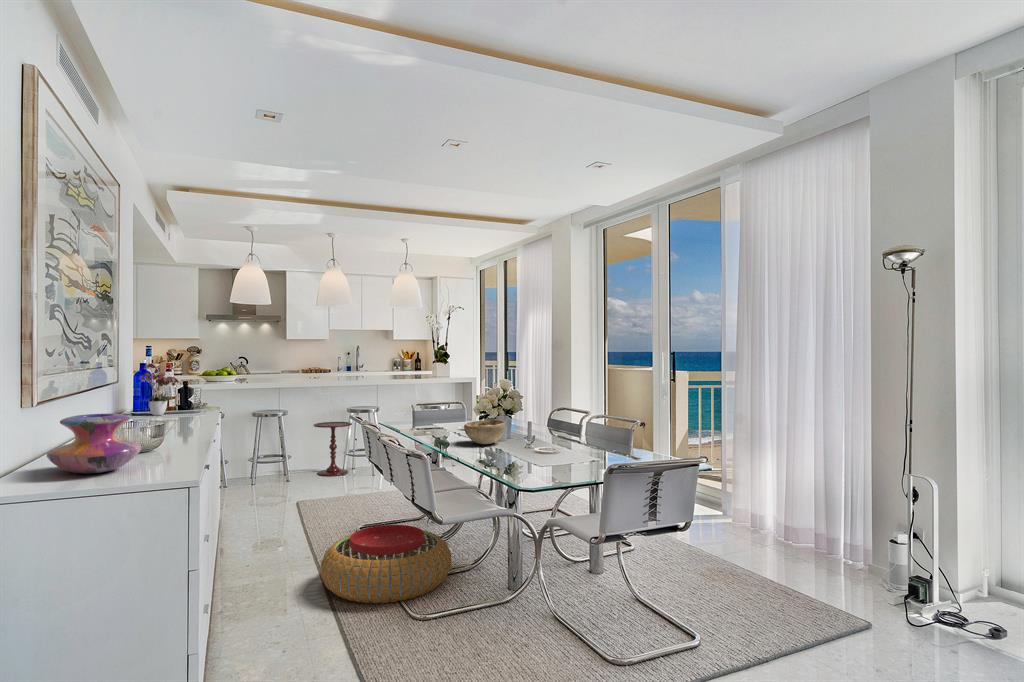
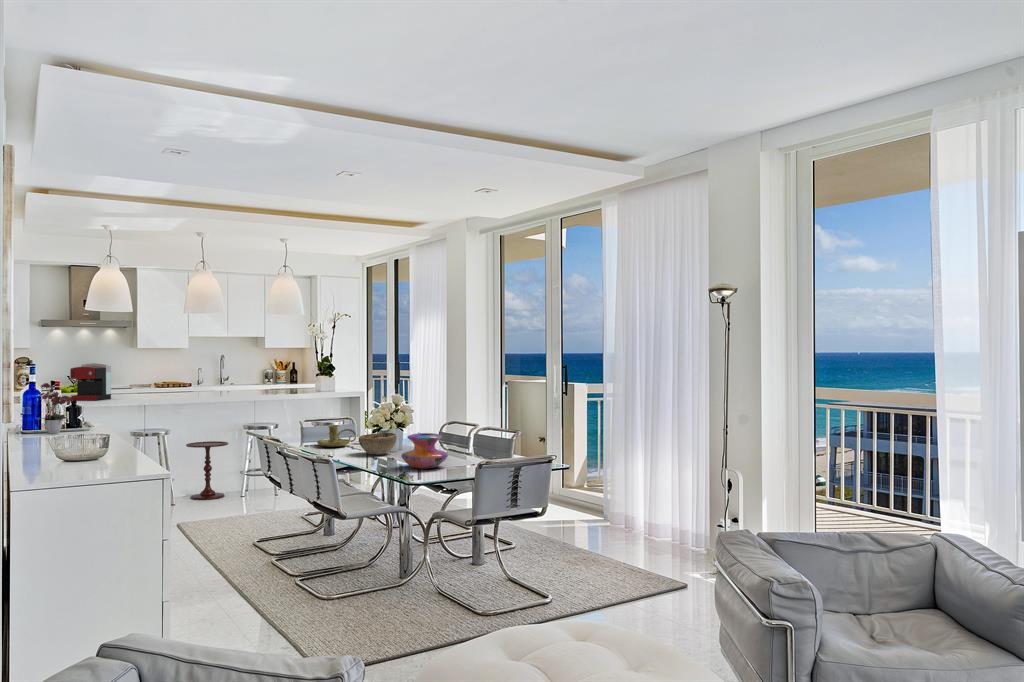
coffee maker: none [217,350,254,383] -> present [70,363,111,400]
candle holder: none [423,410,463,434] -> present [317,425,356,447]
decorative vase: present [47,414,141,474] -> present [401,433,448,469]
pouf: present [321,525,451,603] -> none [231,529,349,591]

